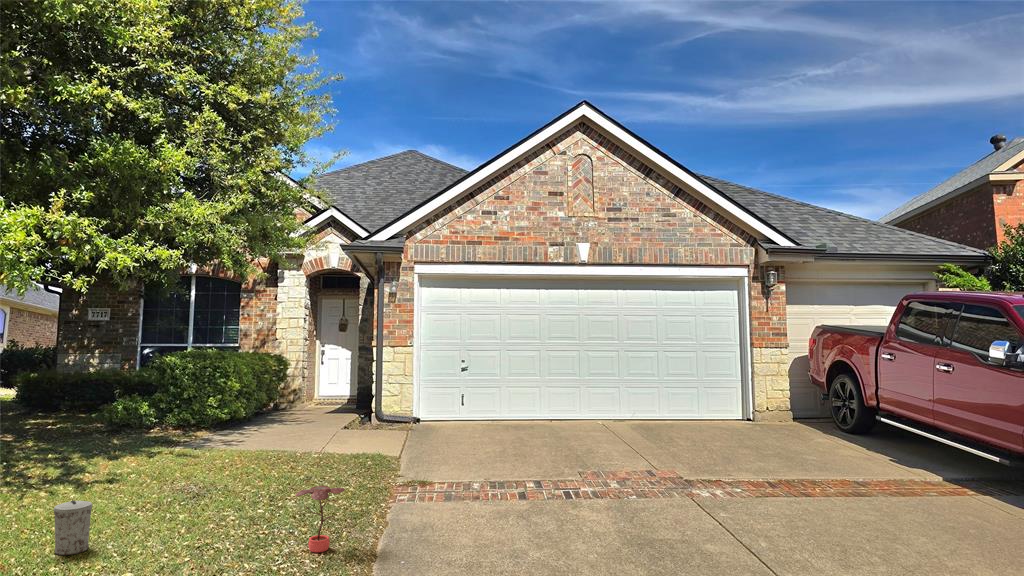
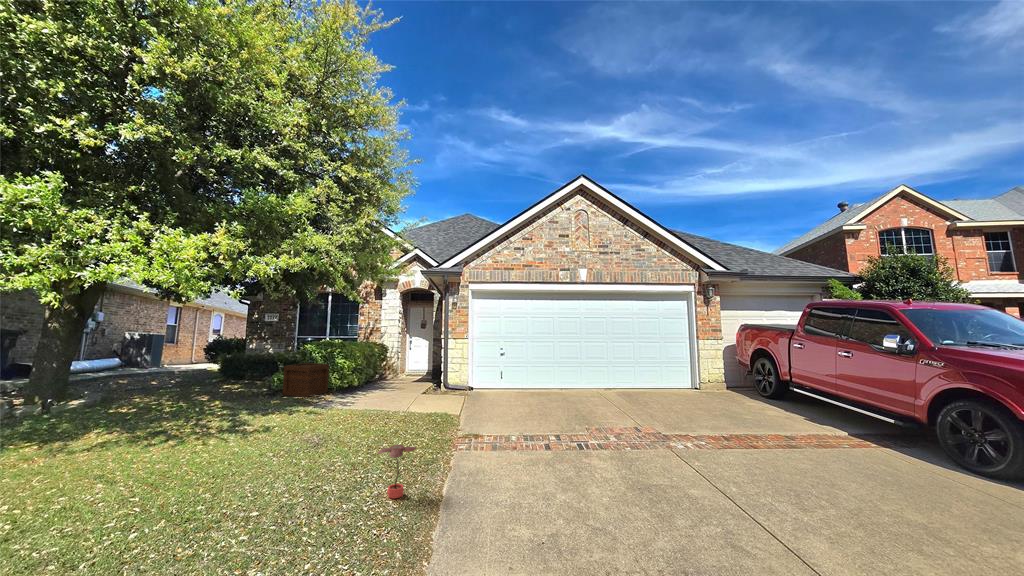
wooden crate: none [132,385,201,435] -> present [283,363,329,397]
trash can: present [54,500,92,555] -> none [194,455,225,499]

